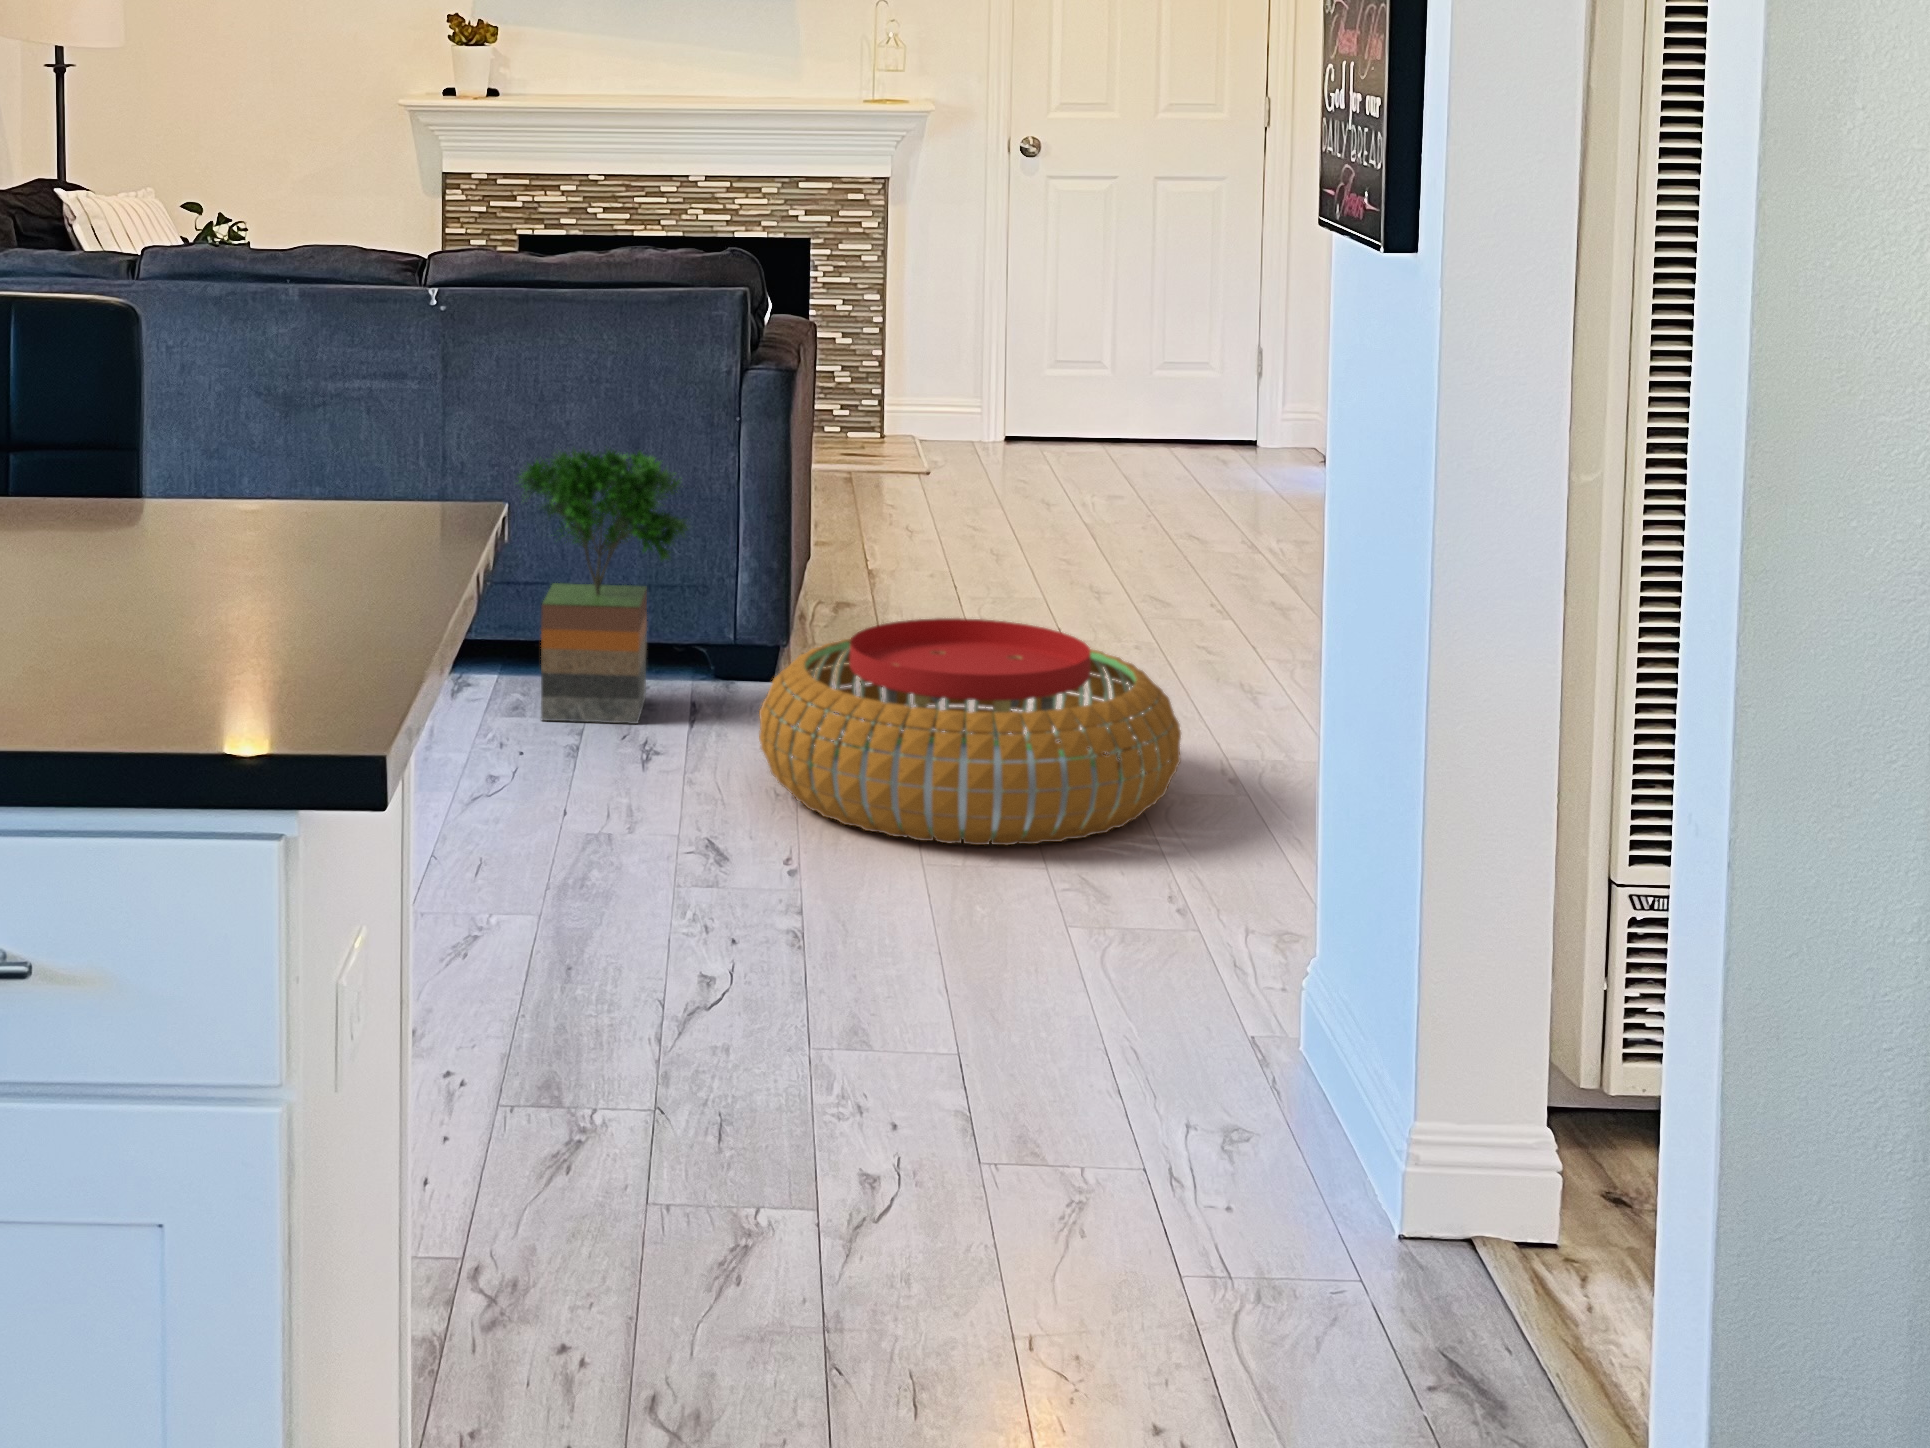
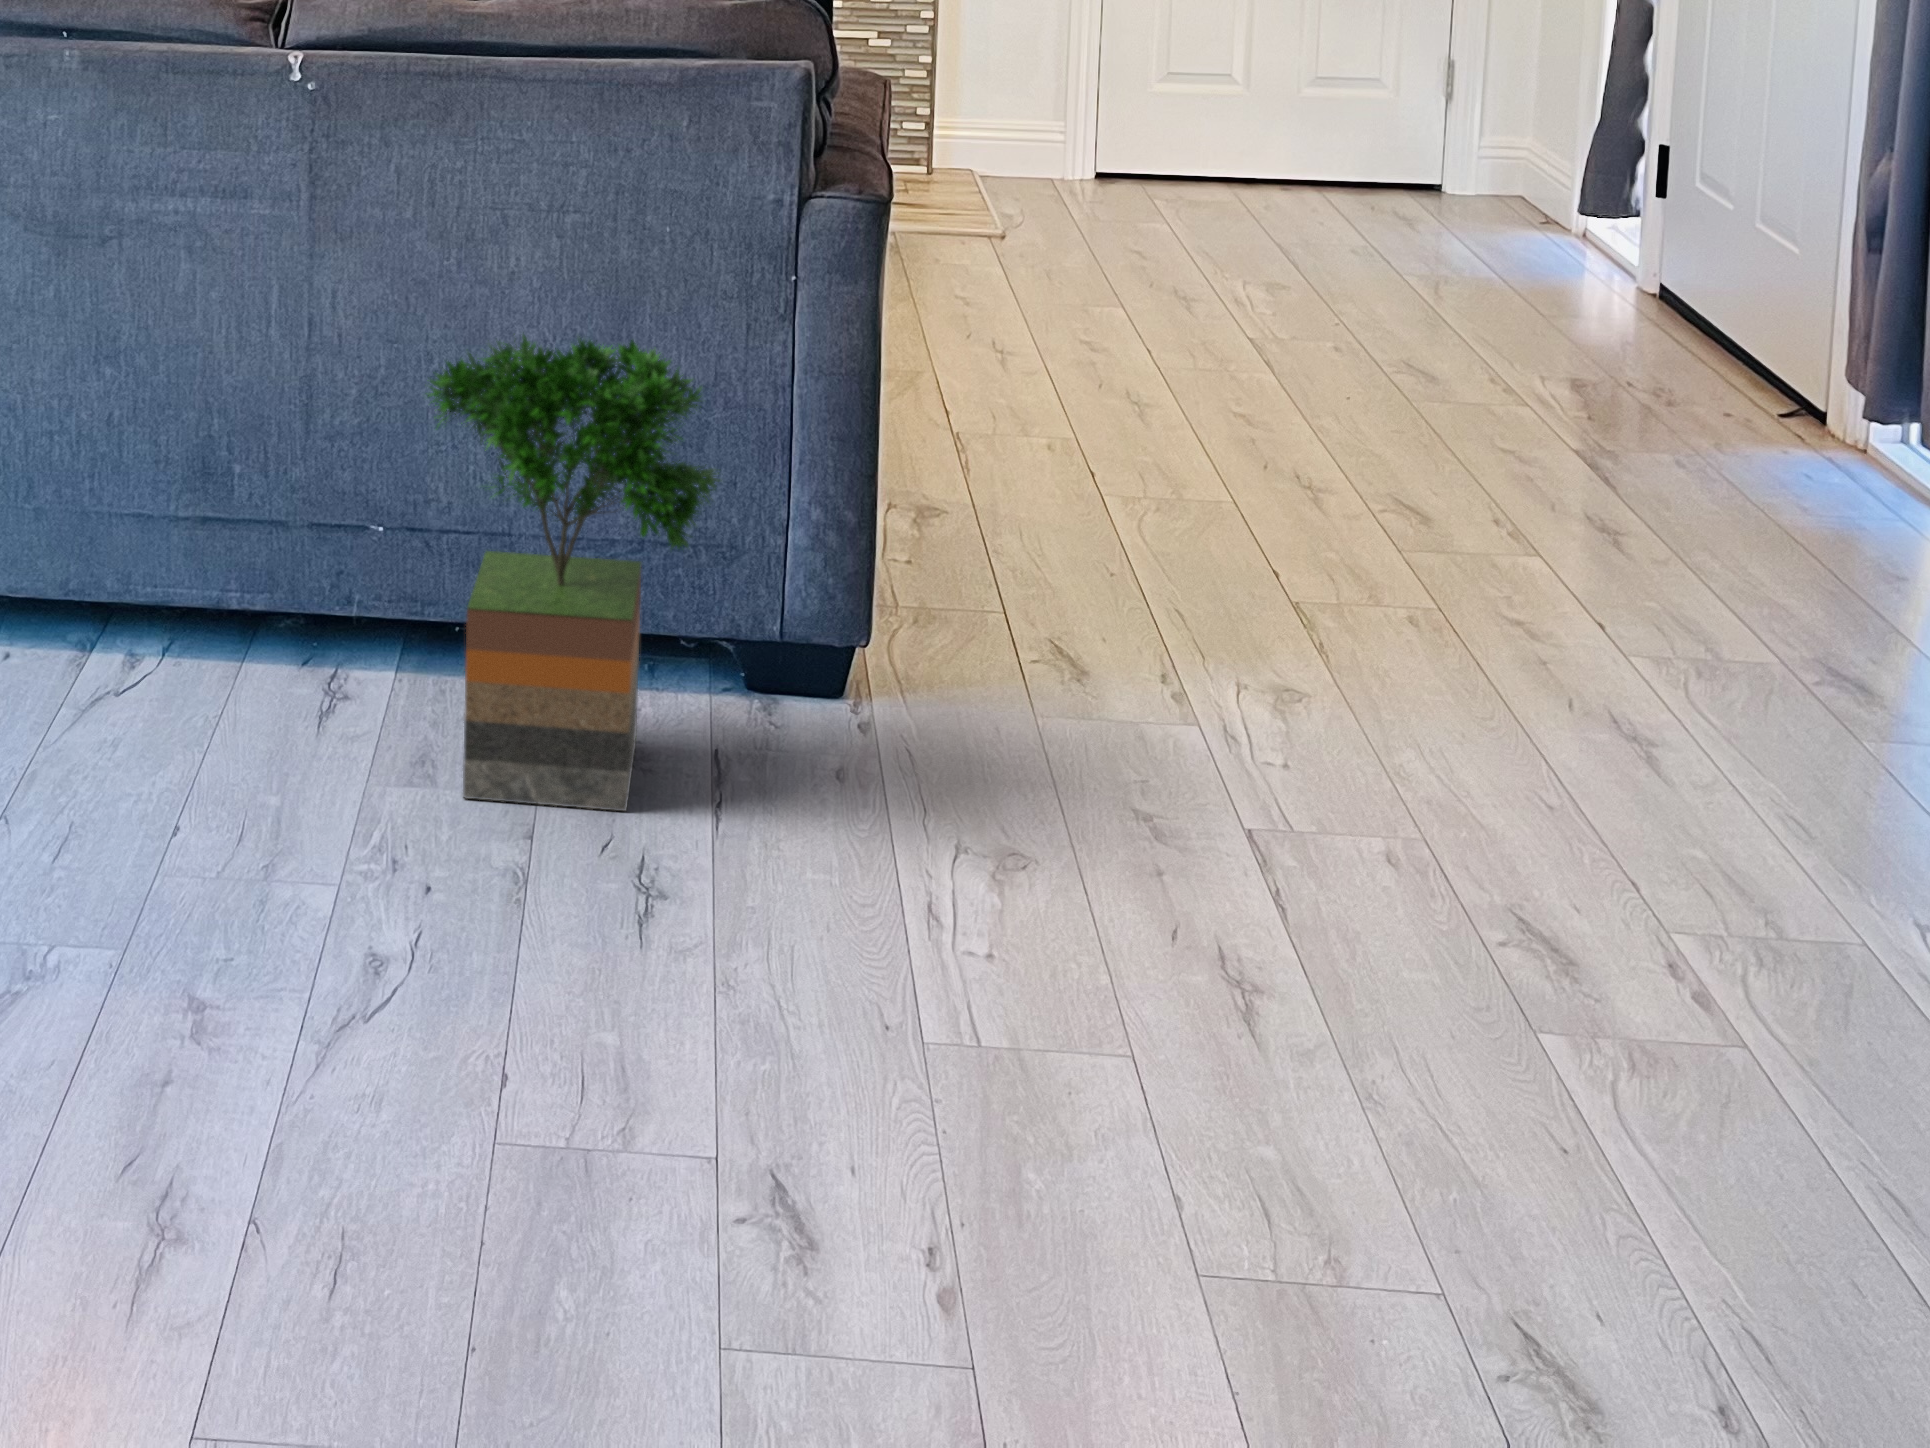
pouf: present [759,618,1181,845] -> none [853,692,1658,1228]

